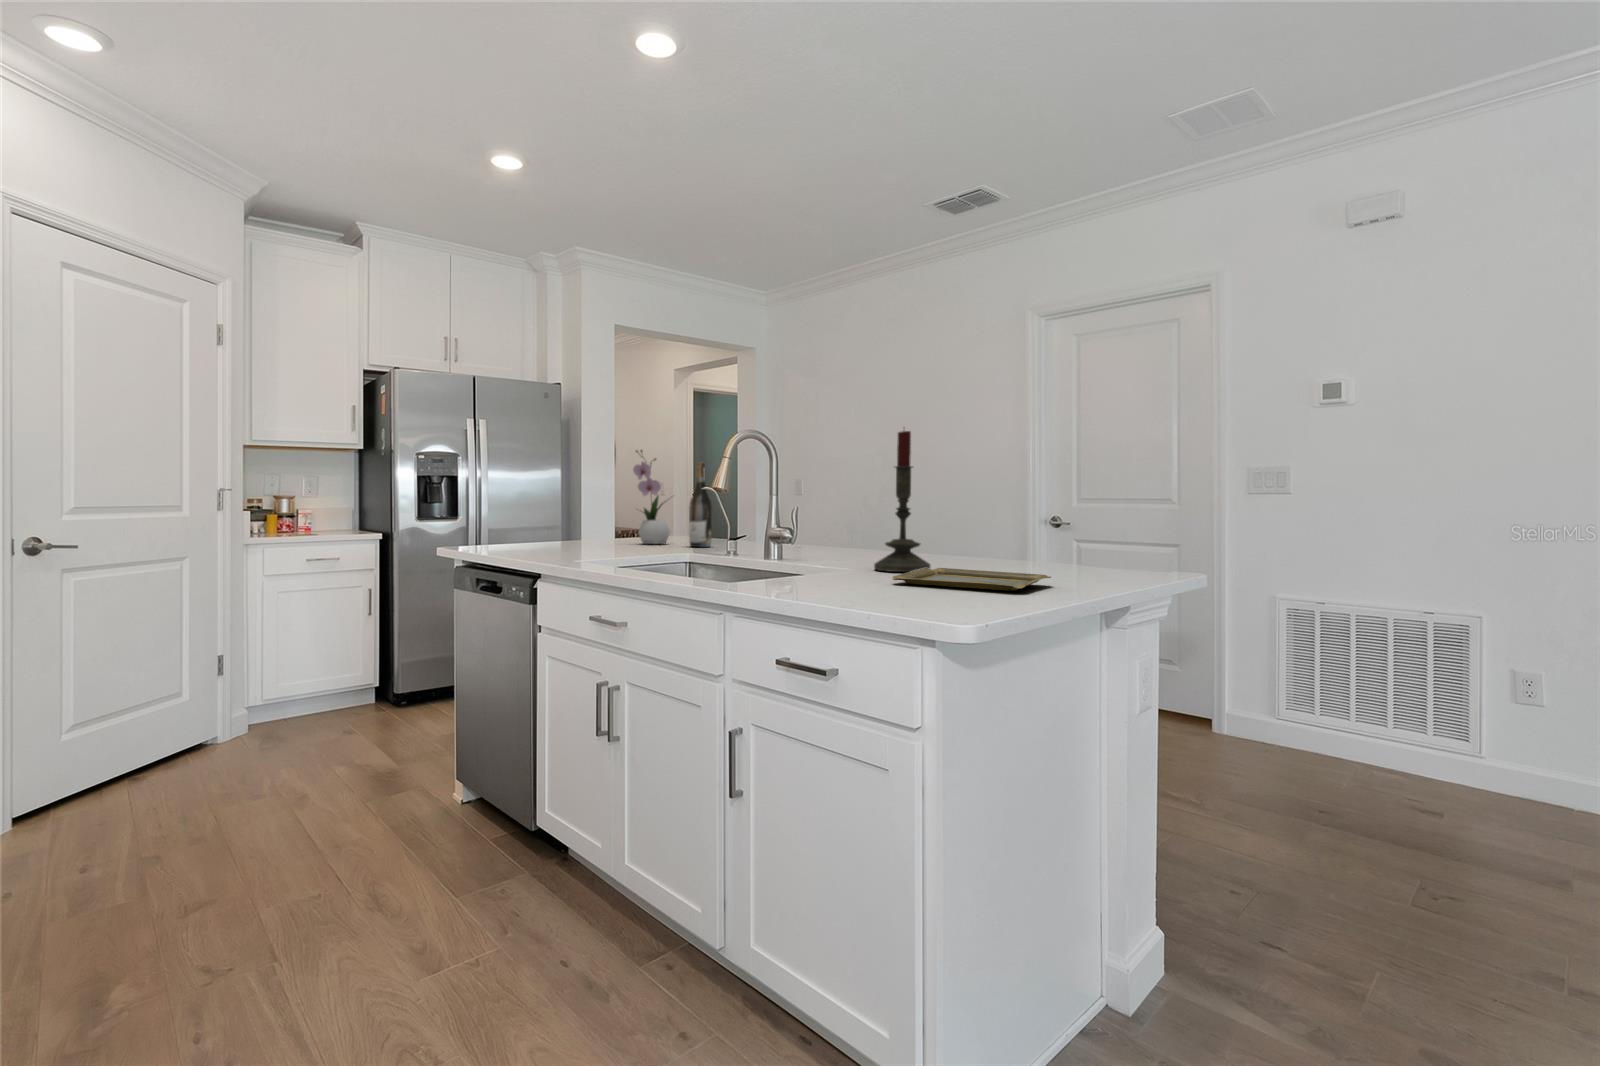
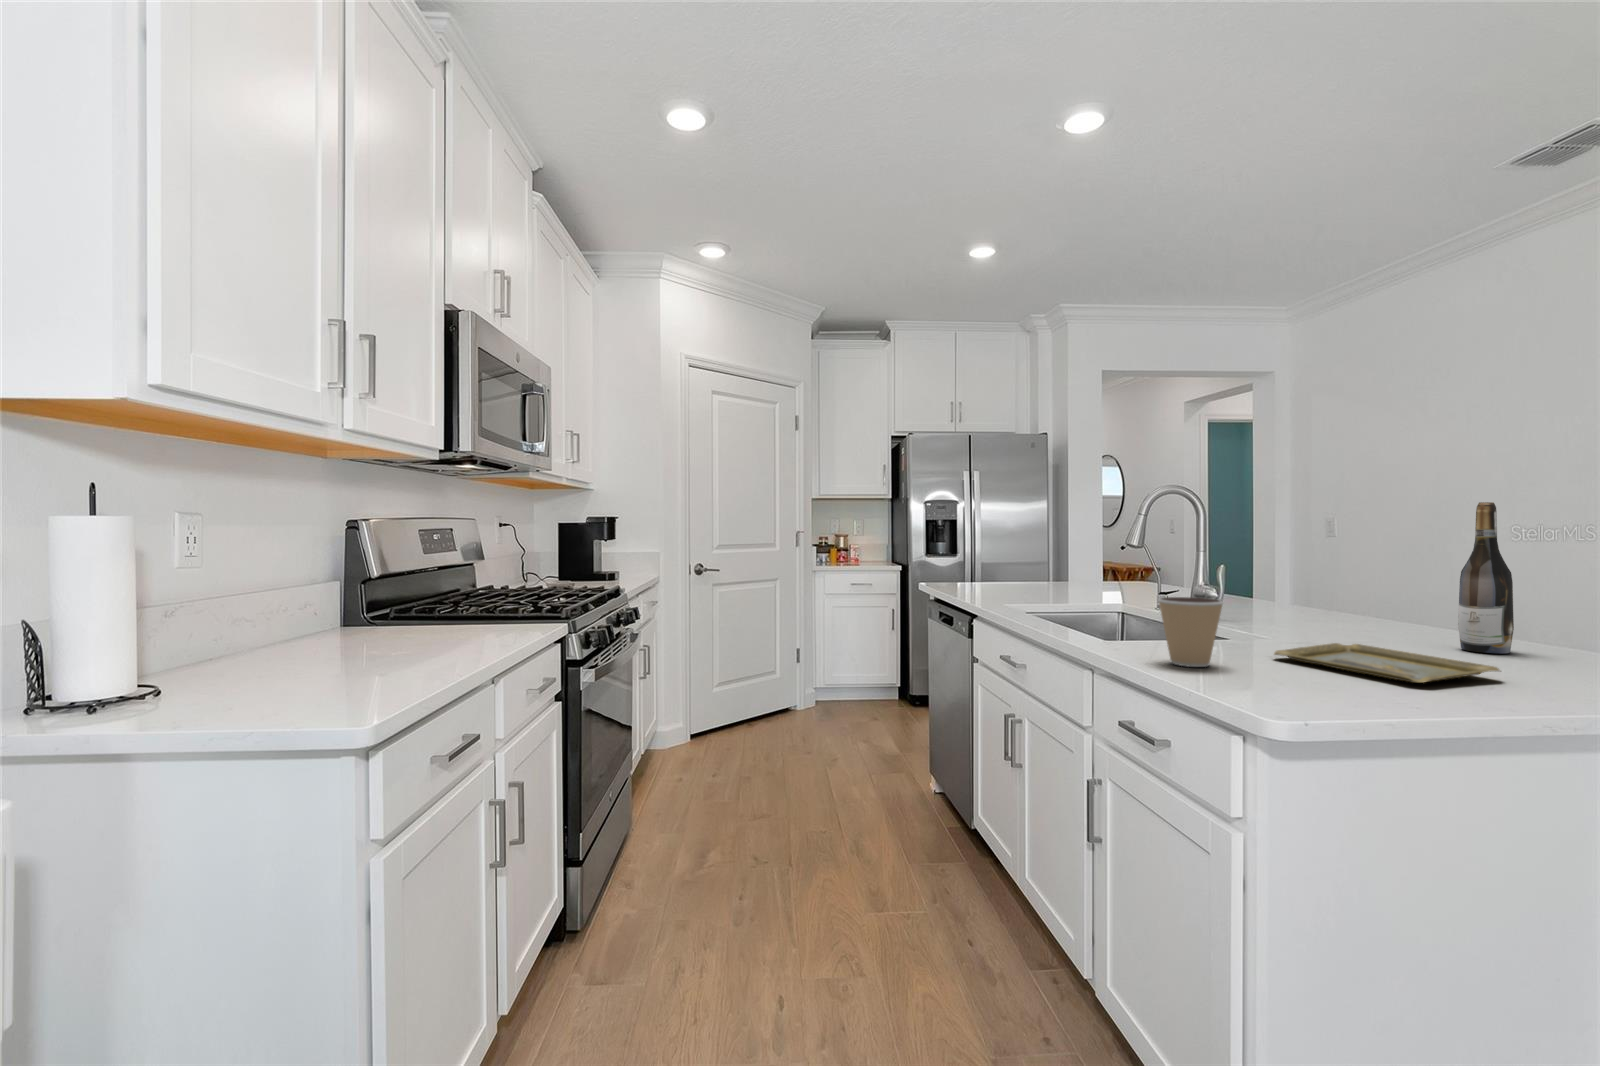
candle: present [874,431,930,572] -> none [1291,482,1366,645]
flower arrangement: present [633,450,670,544] -> none [1081,498,1124,588]
wine bottle: present [689,462,712,547] -> present [1458,502,1514,653]
coffee cup: none [812,526,871,594] -> present [1158,597,1223,667]

